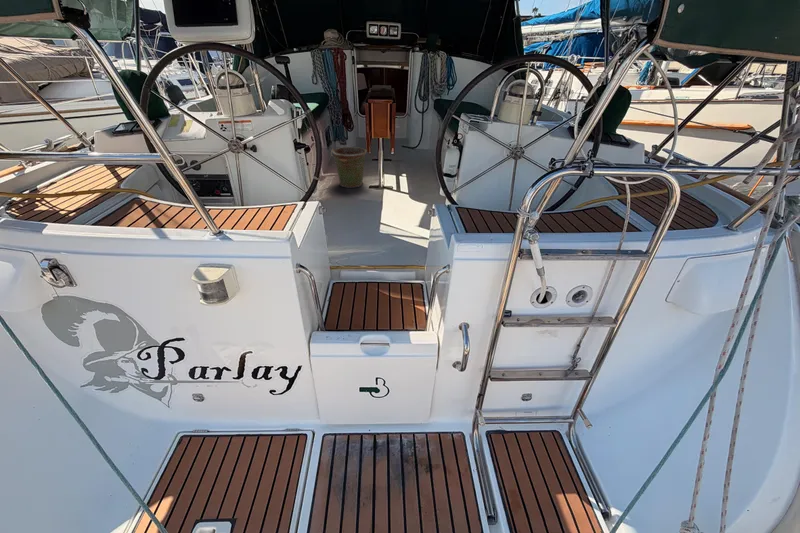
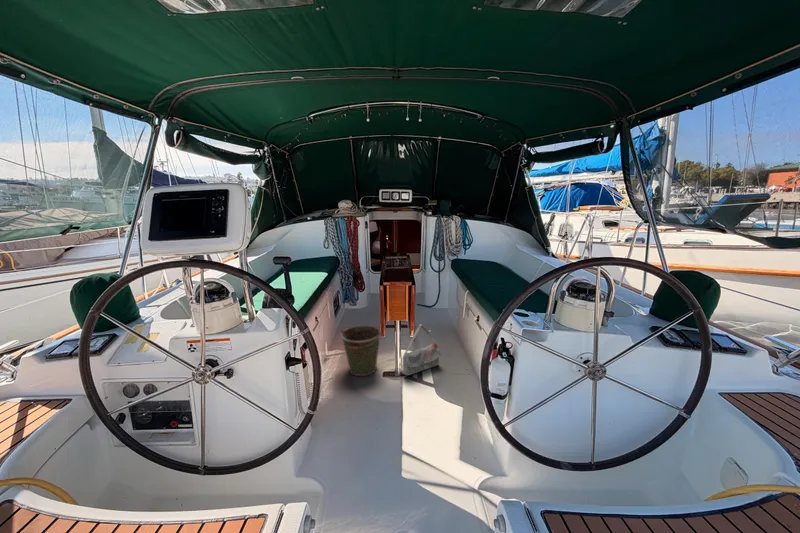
bag: none [384,144,418,187] -> present [402,324,442,376]

